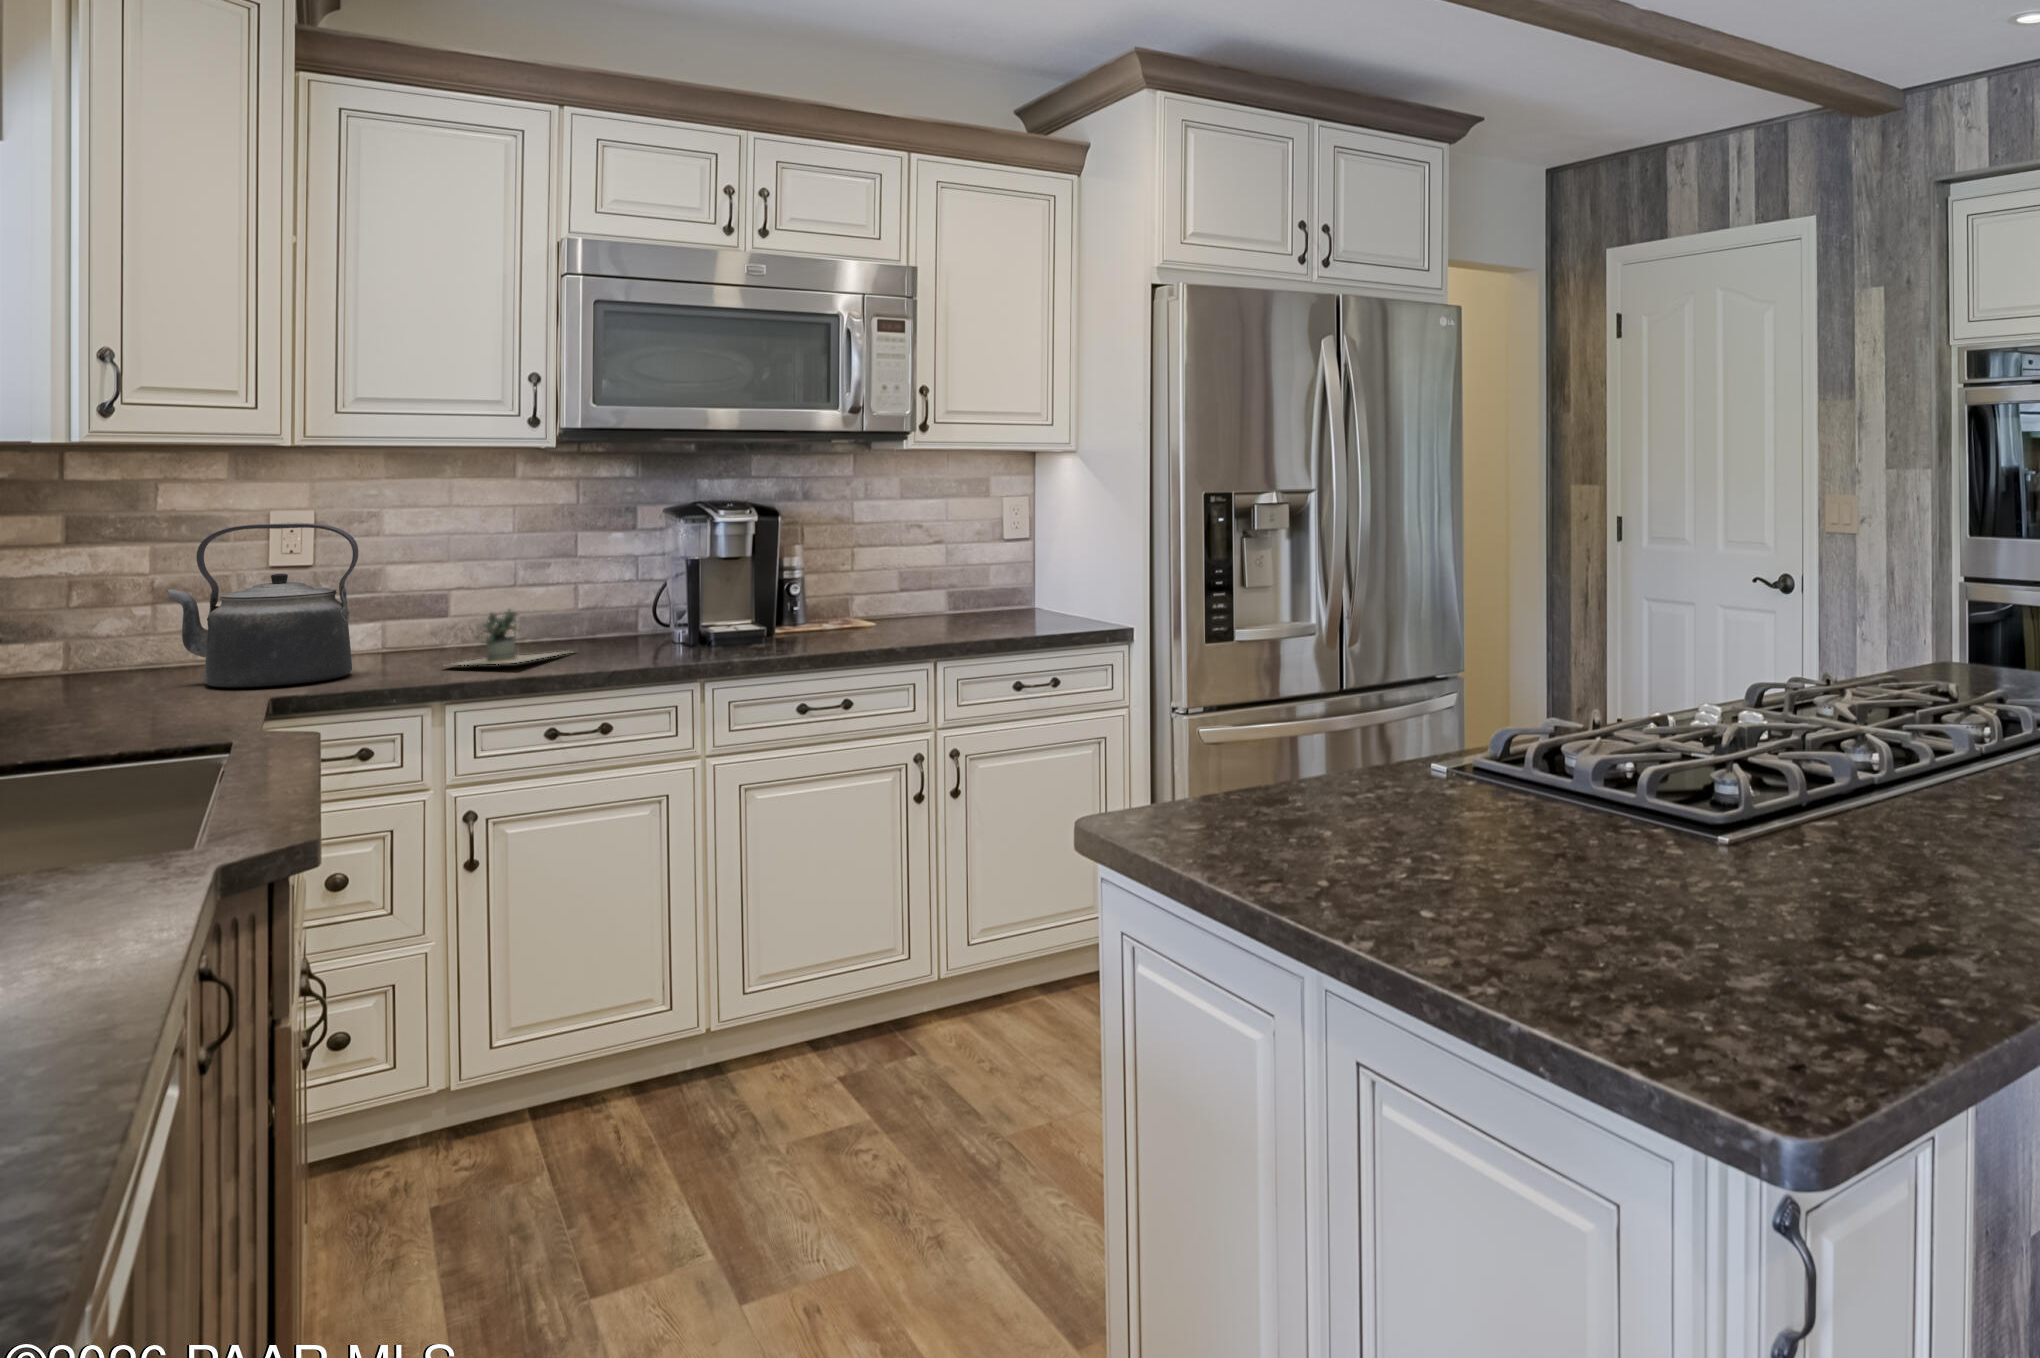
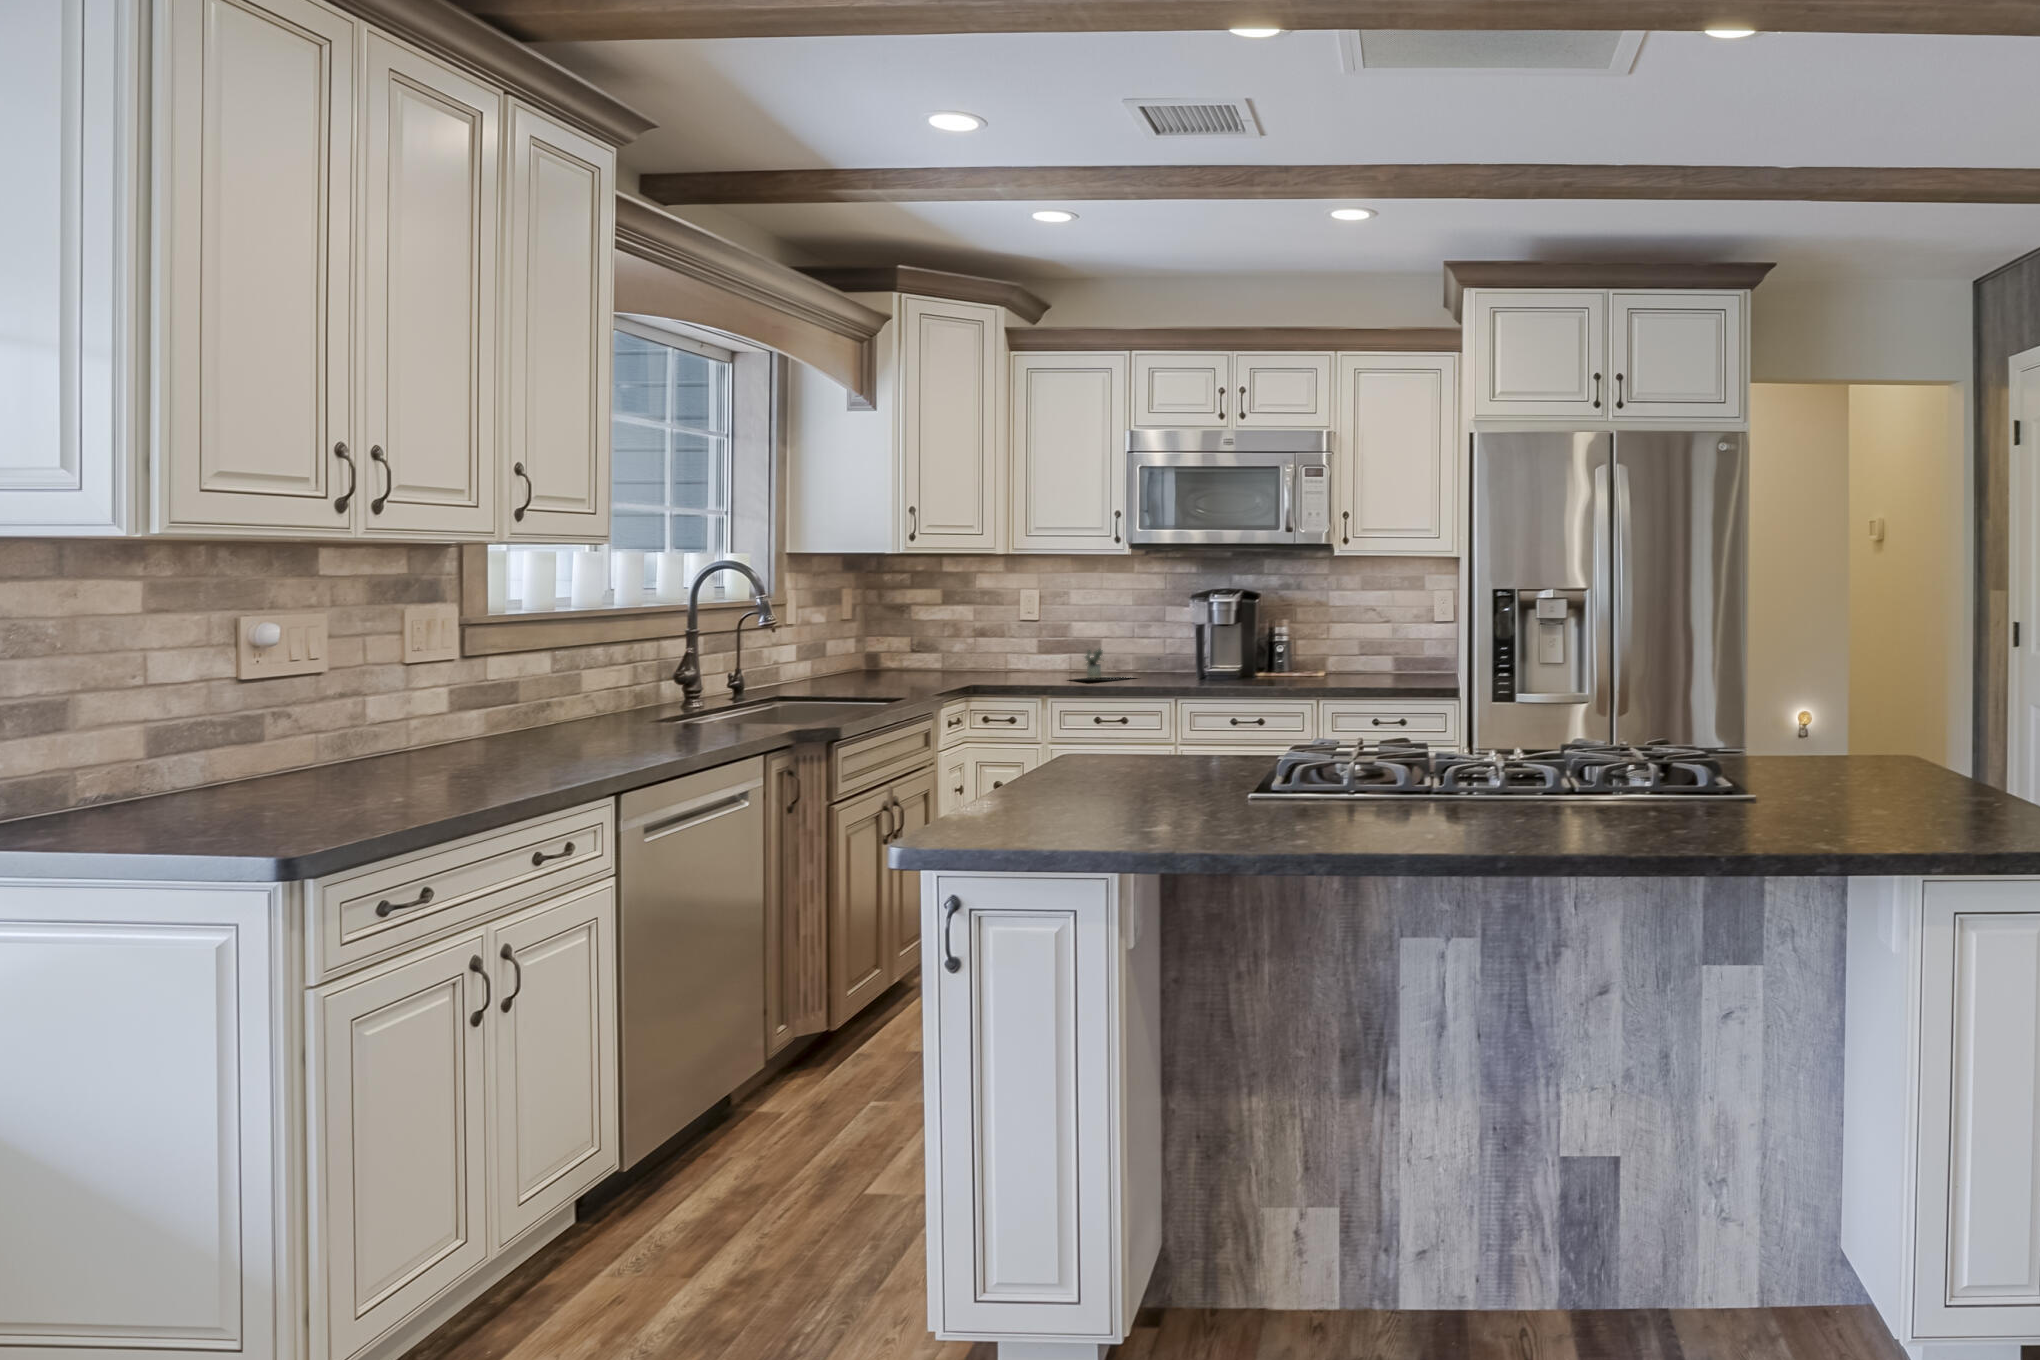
kettle: present [168,523,358,688] -> none [958,595,1031,680]

